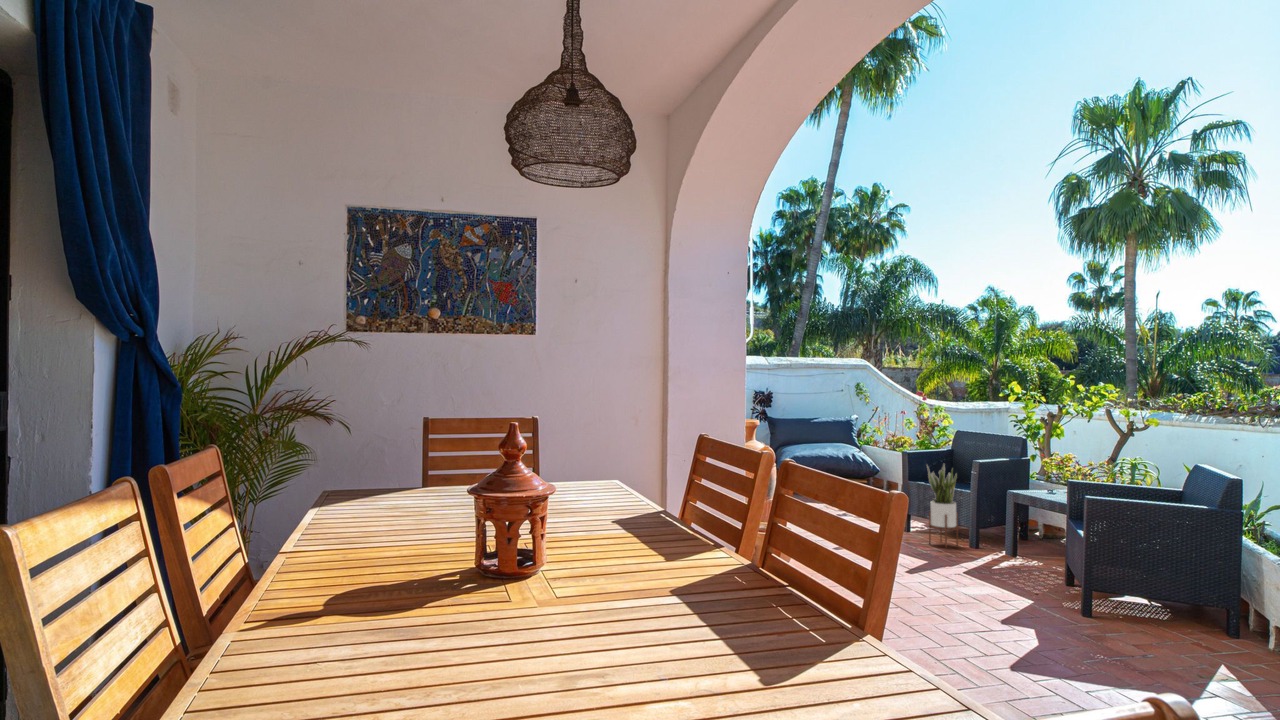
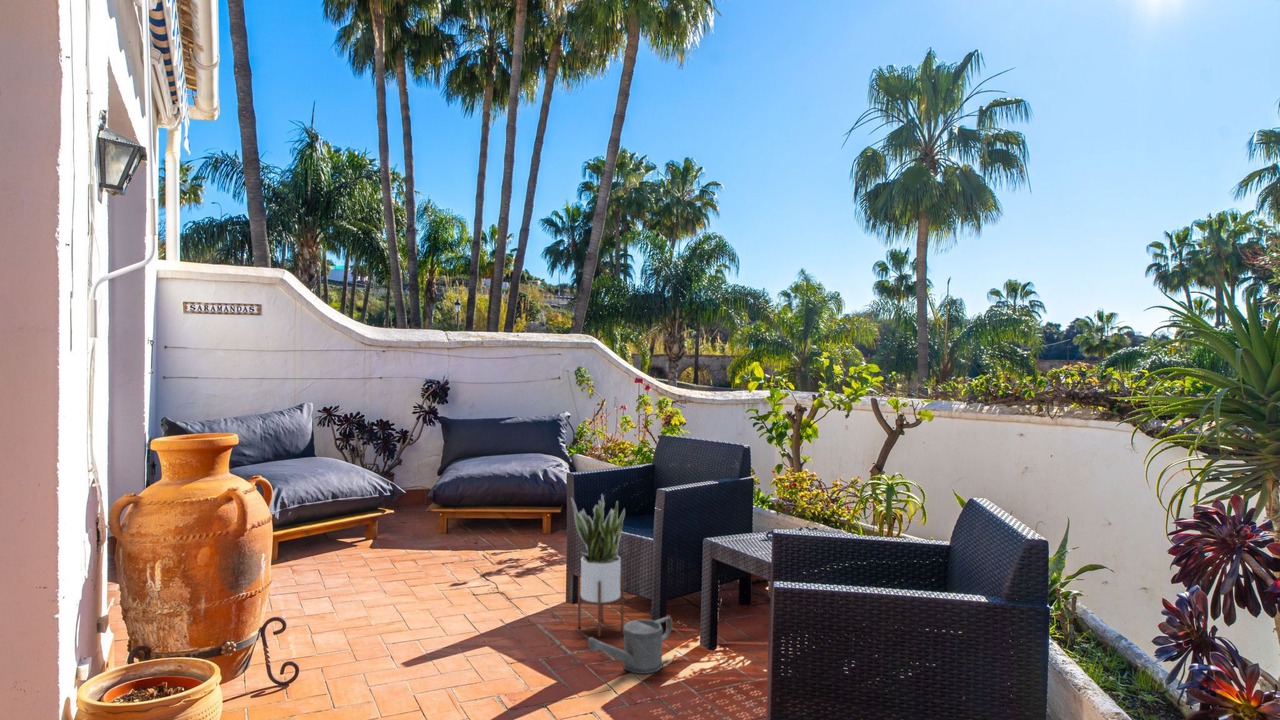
watering can: none [958,533,998,561] -> present [589,616,672,674]

